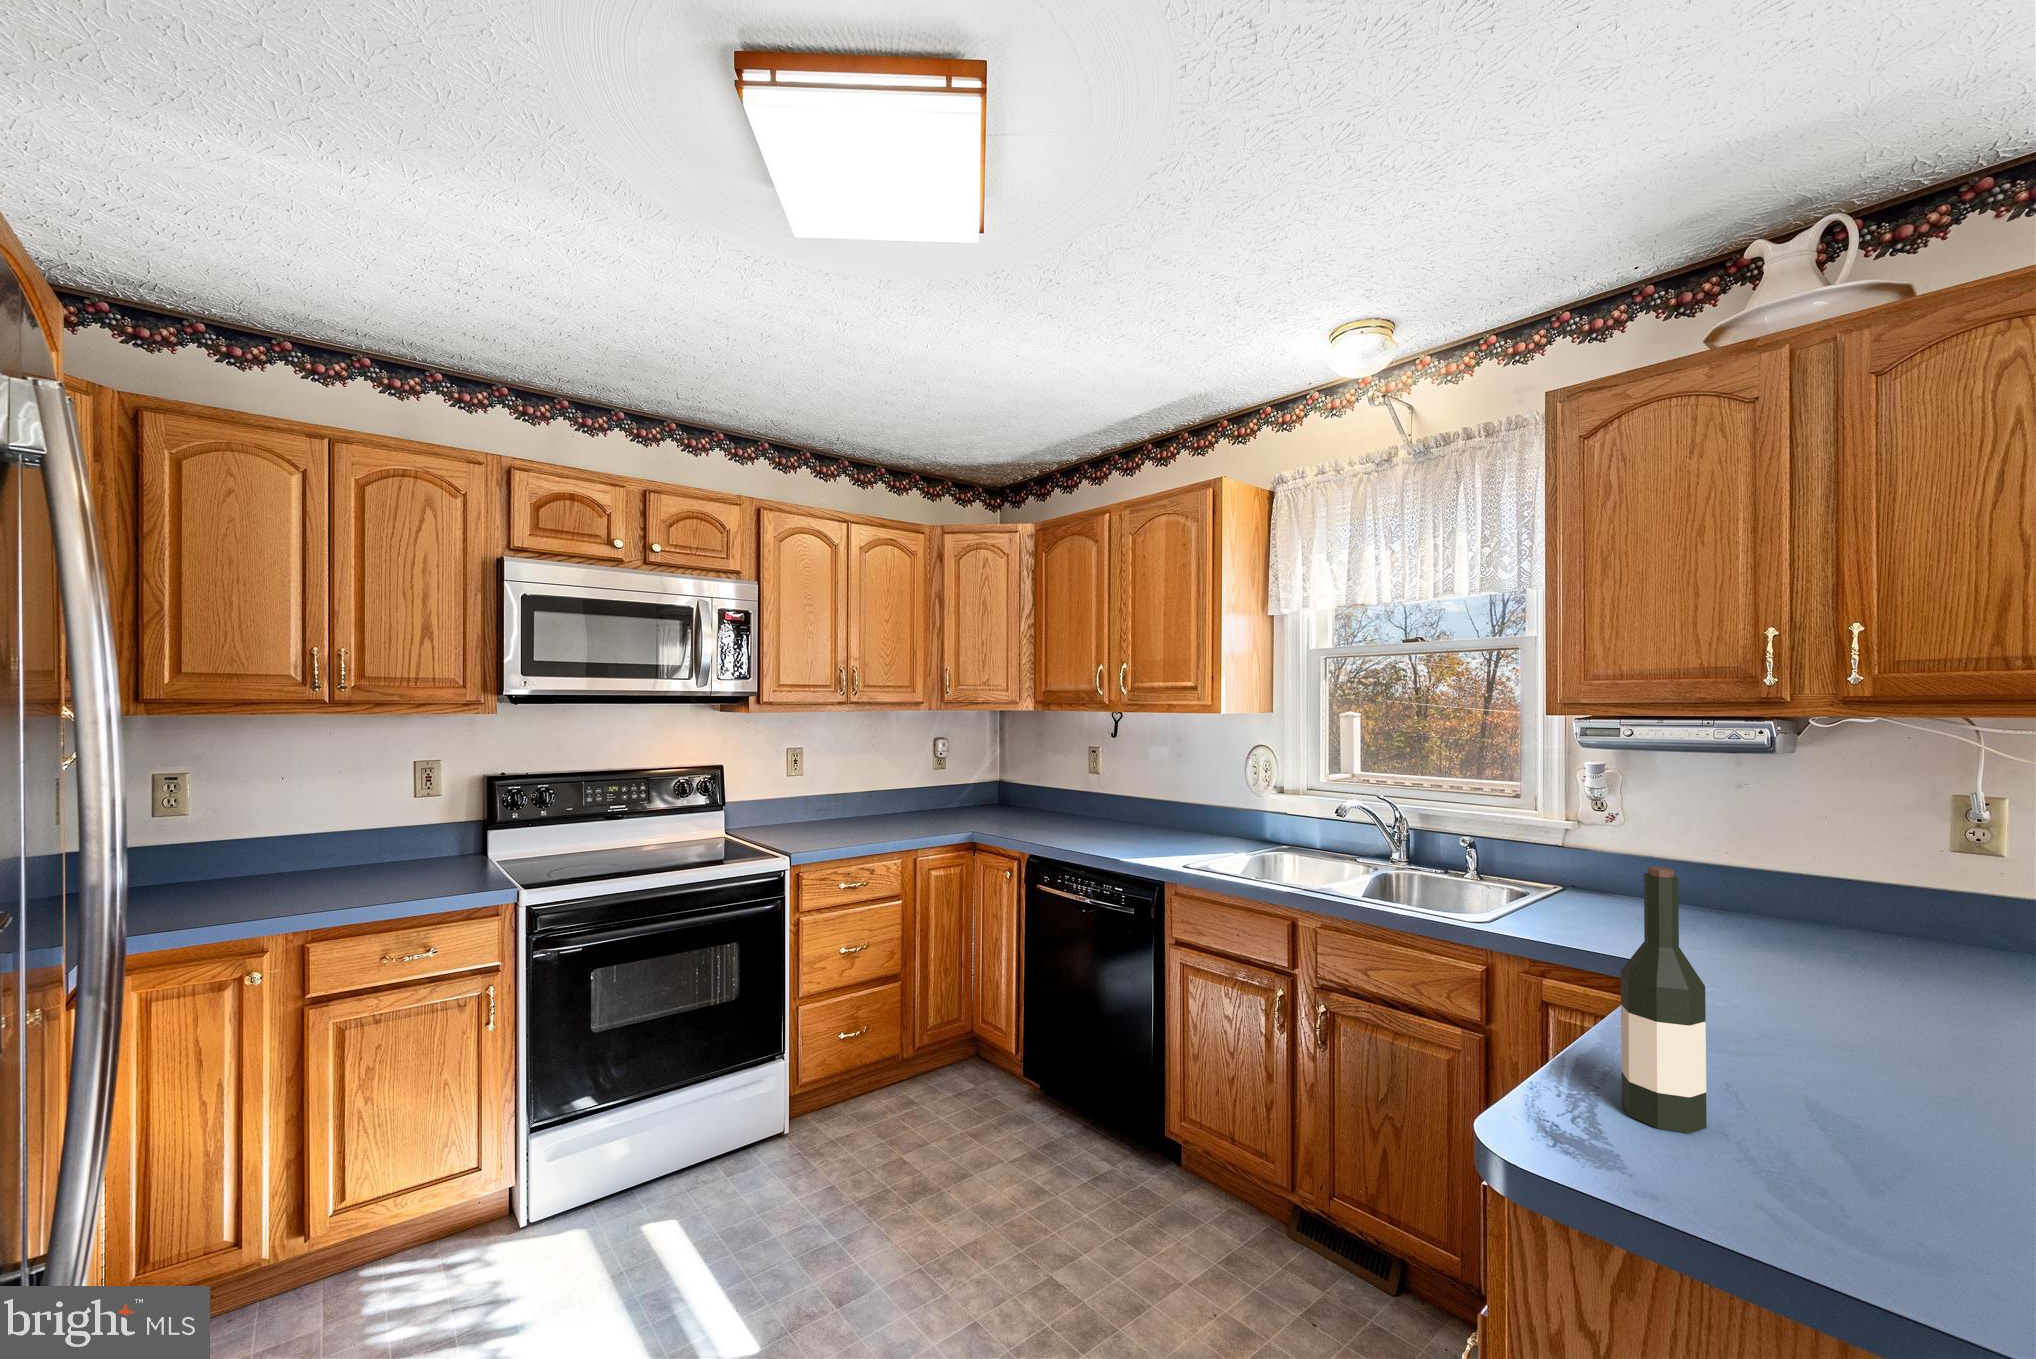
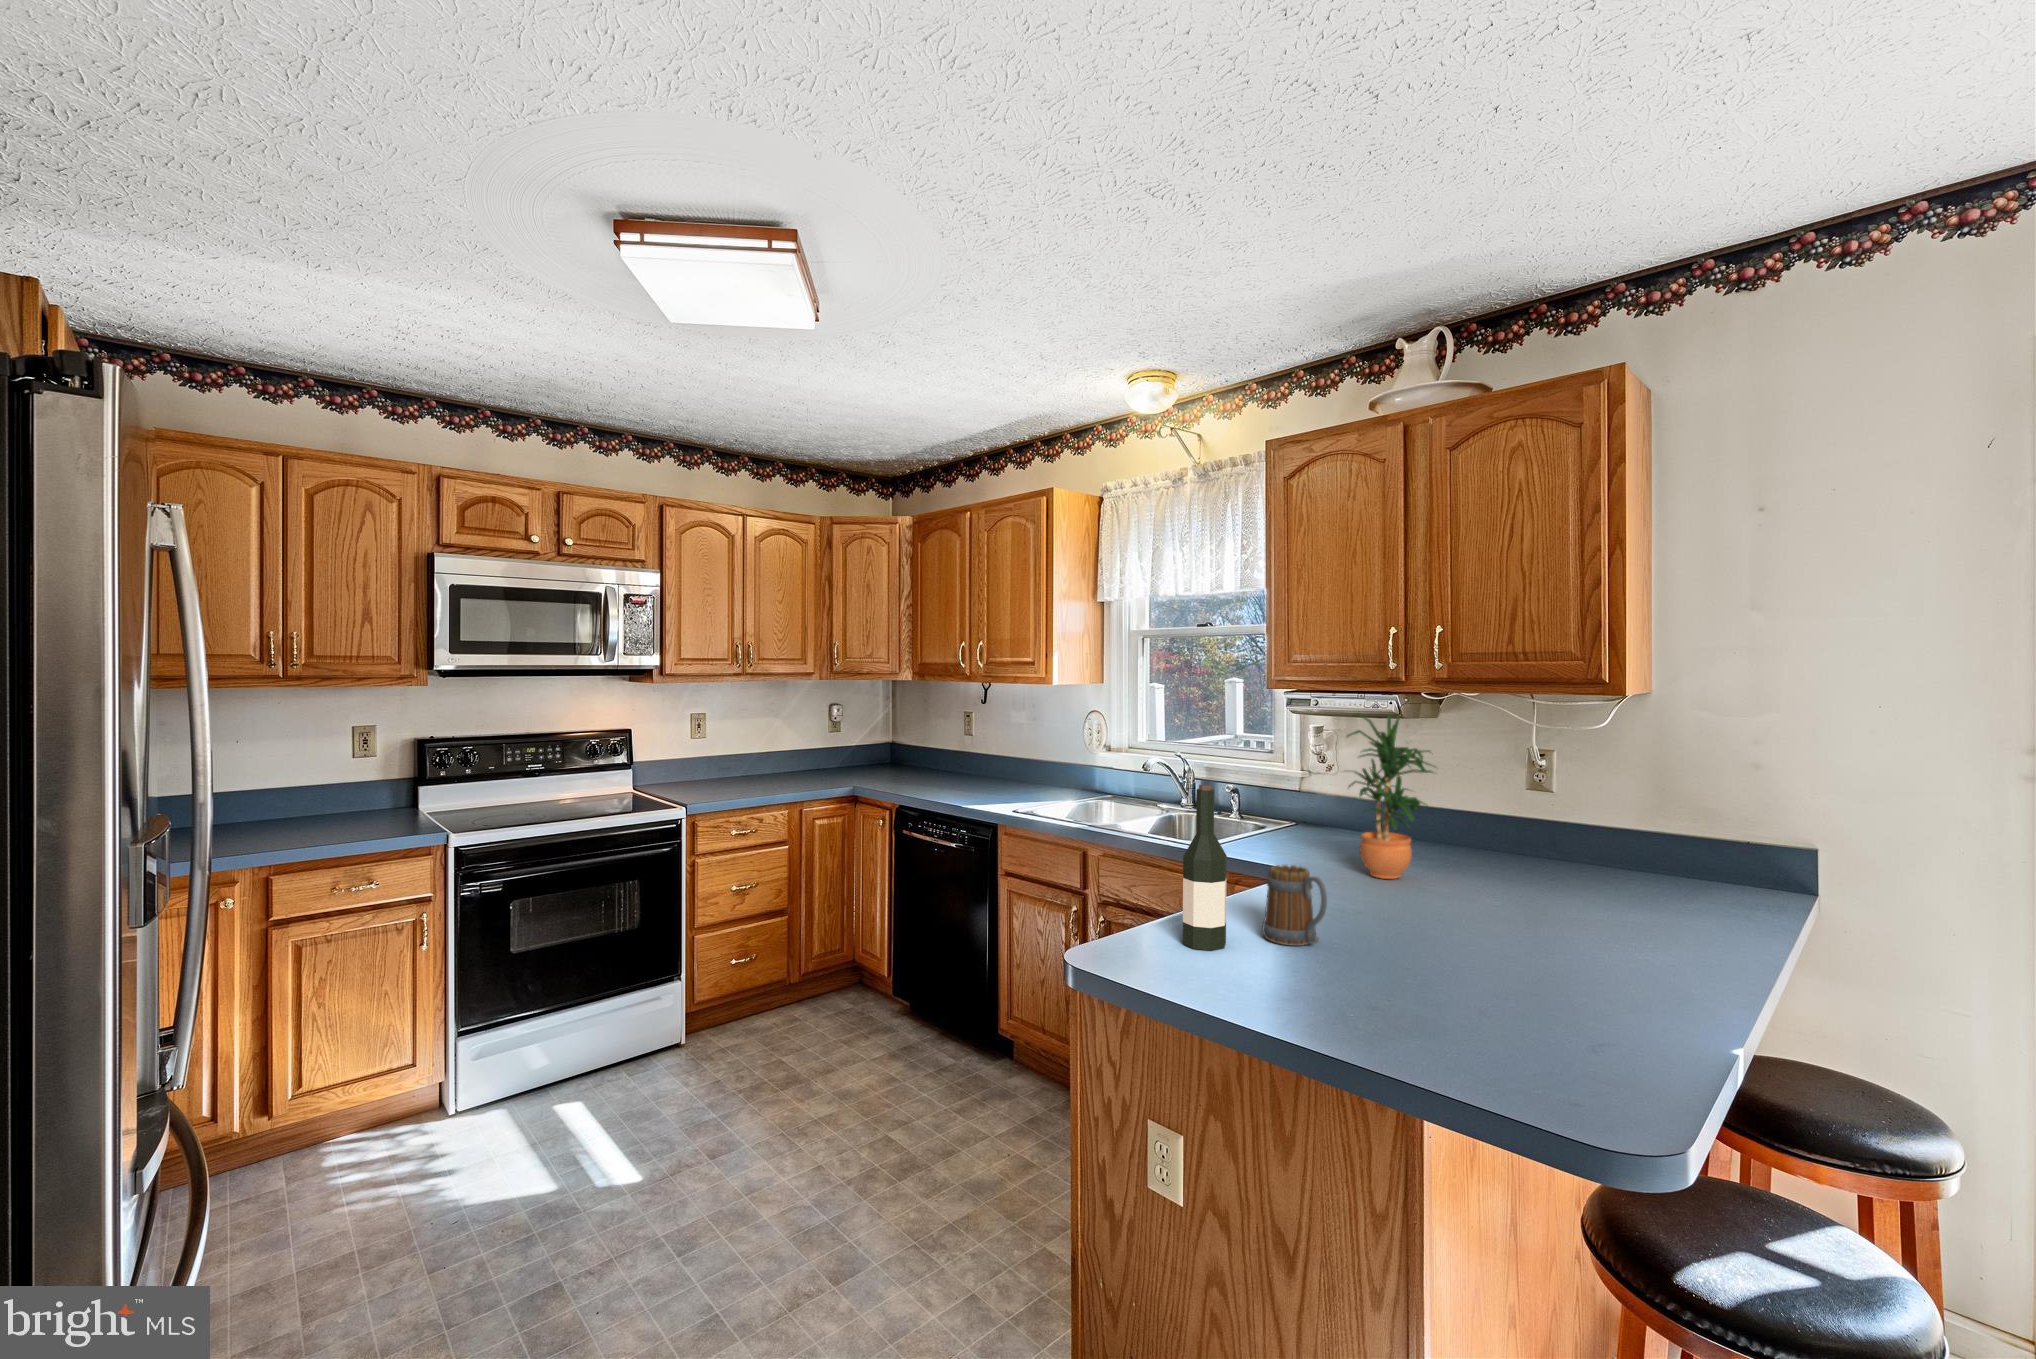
potted plant: none [1705,749,1888,984] -> present [1347,713,1433,879]
mug: none [1738,989,1889,1126] -> present [1262,865,1327,946]

